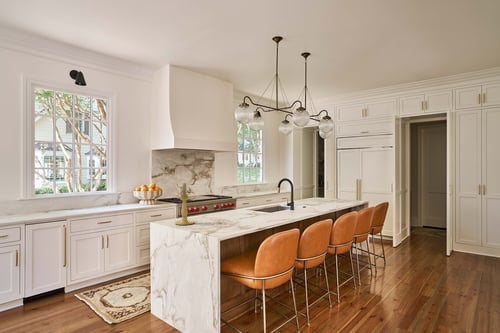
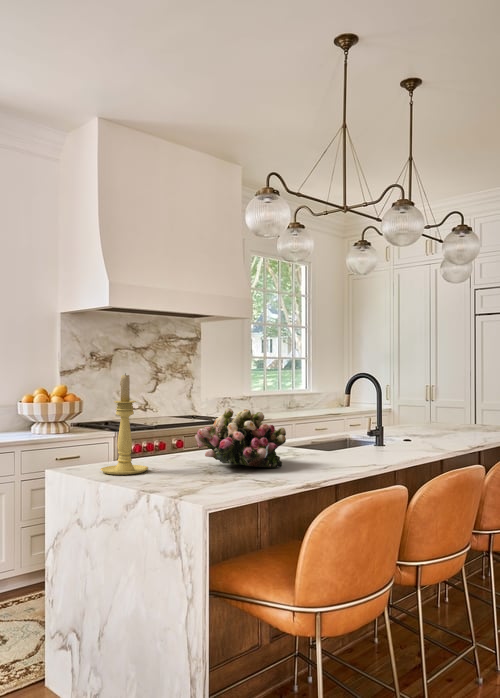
flower arrangement: none [214,196,252,221] -> present [195,408,286,468]

